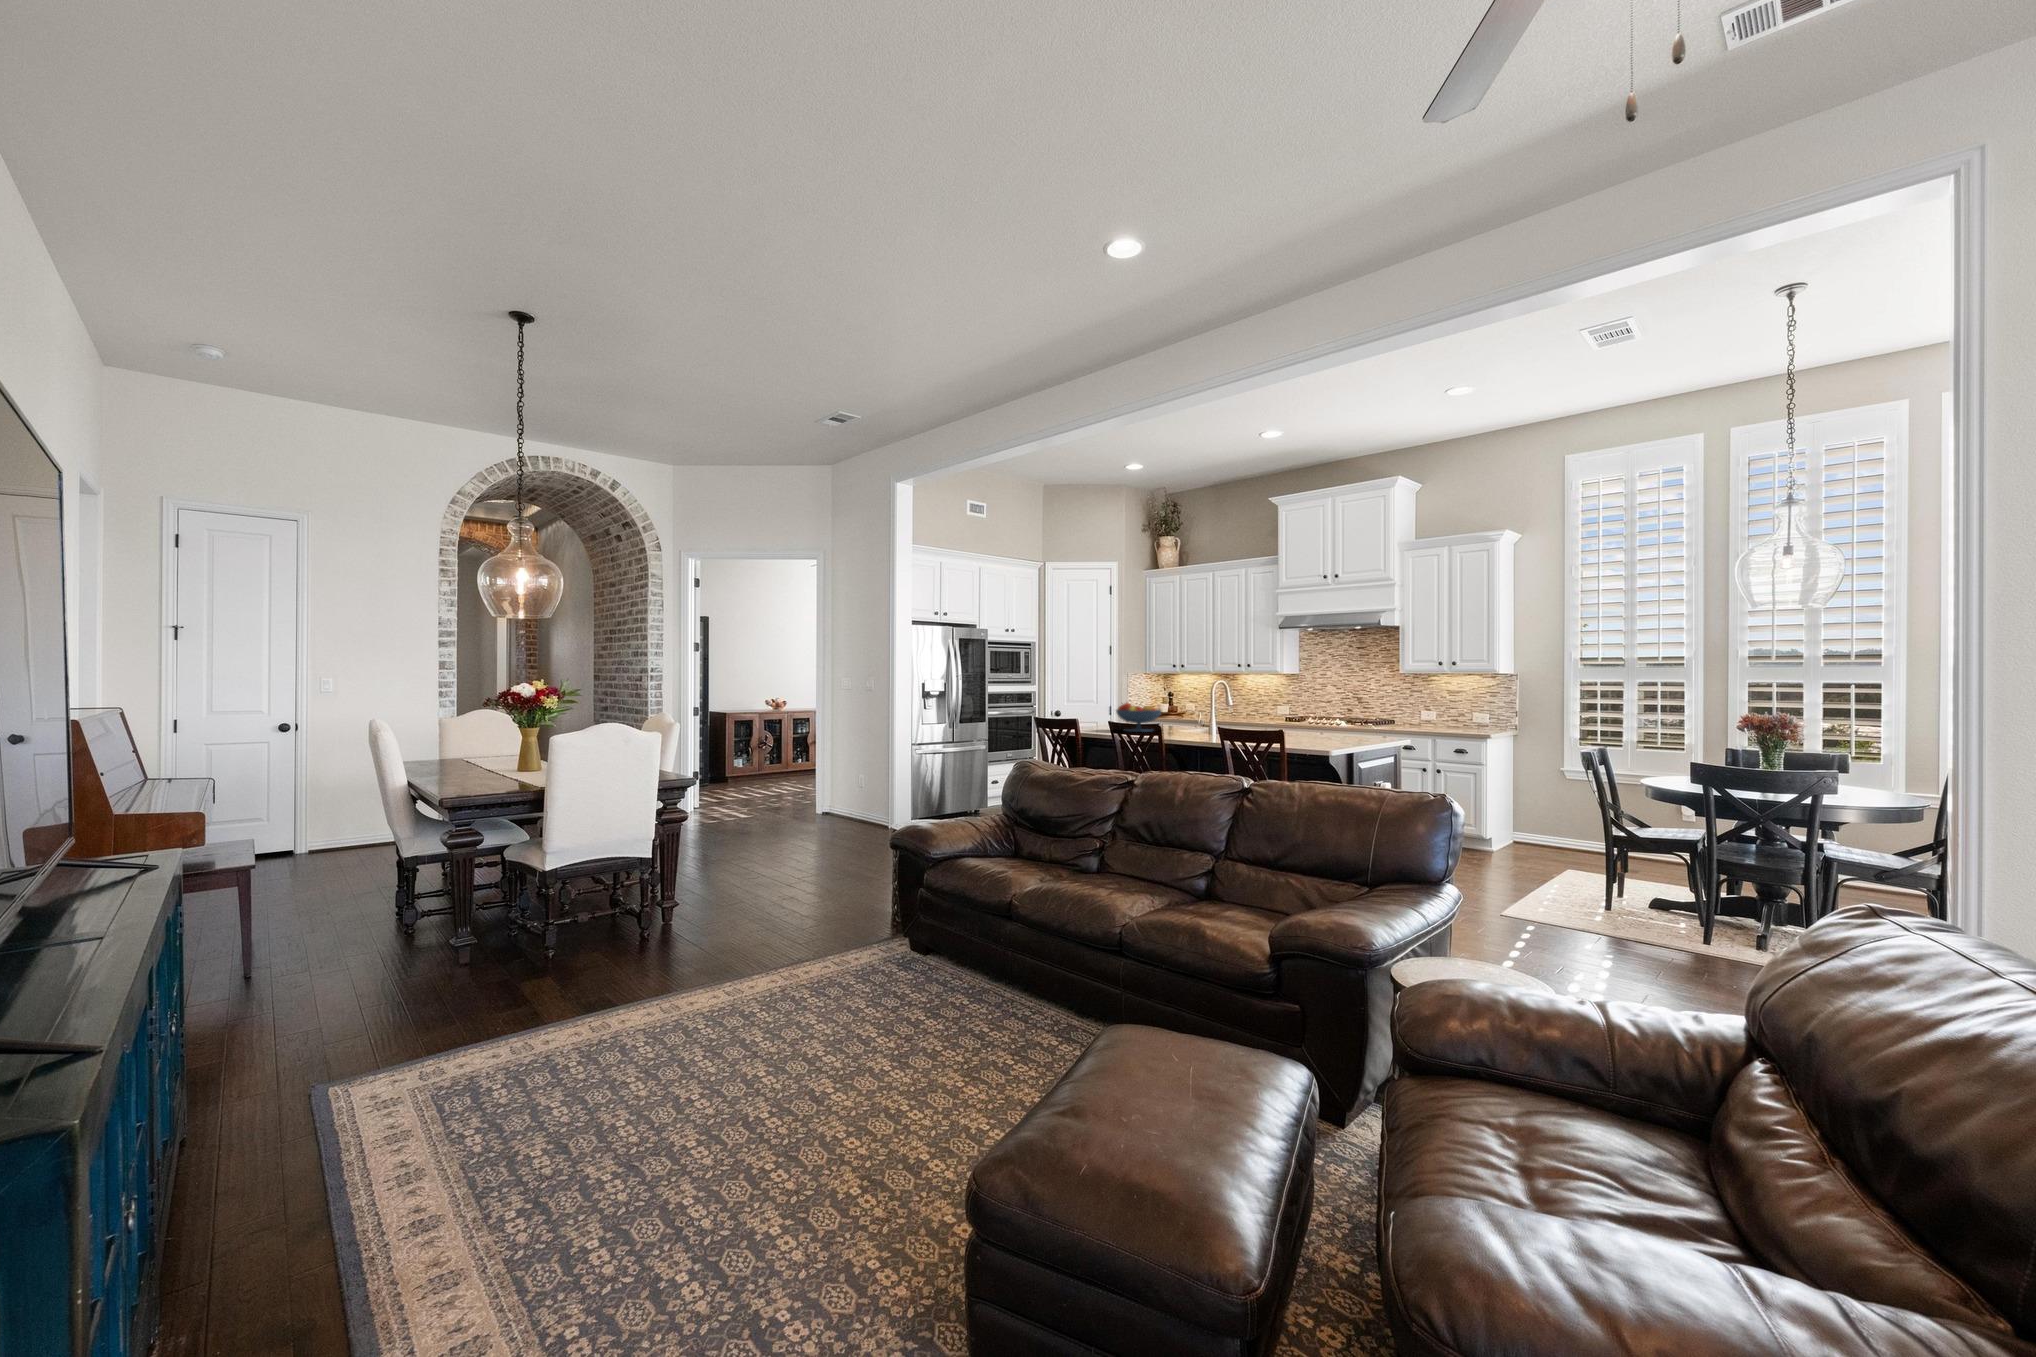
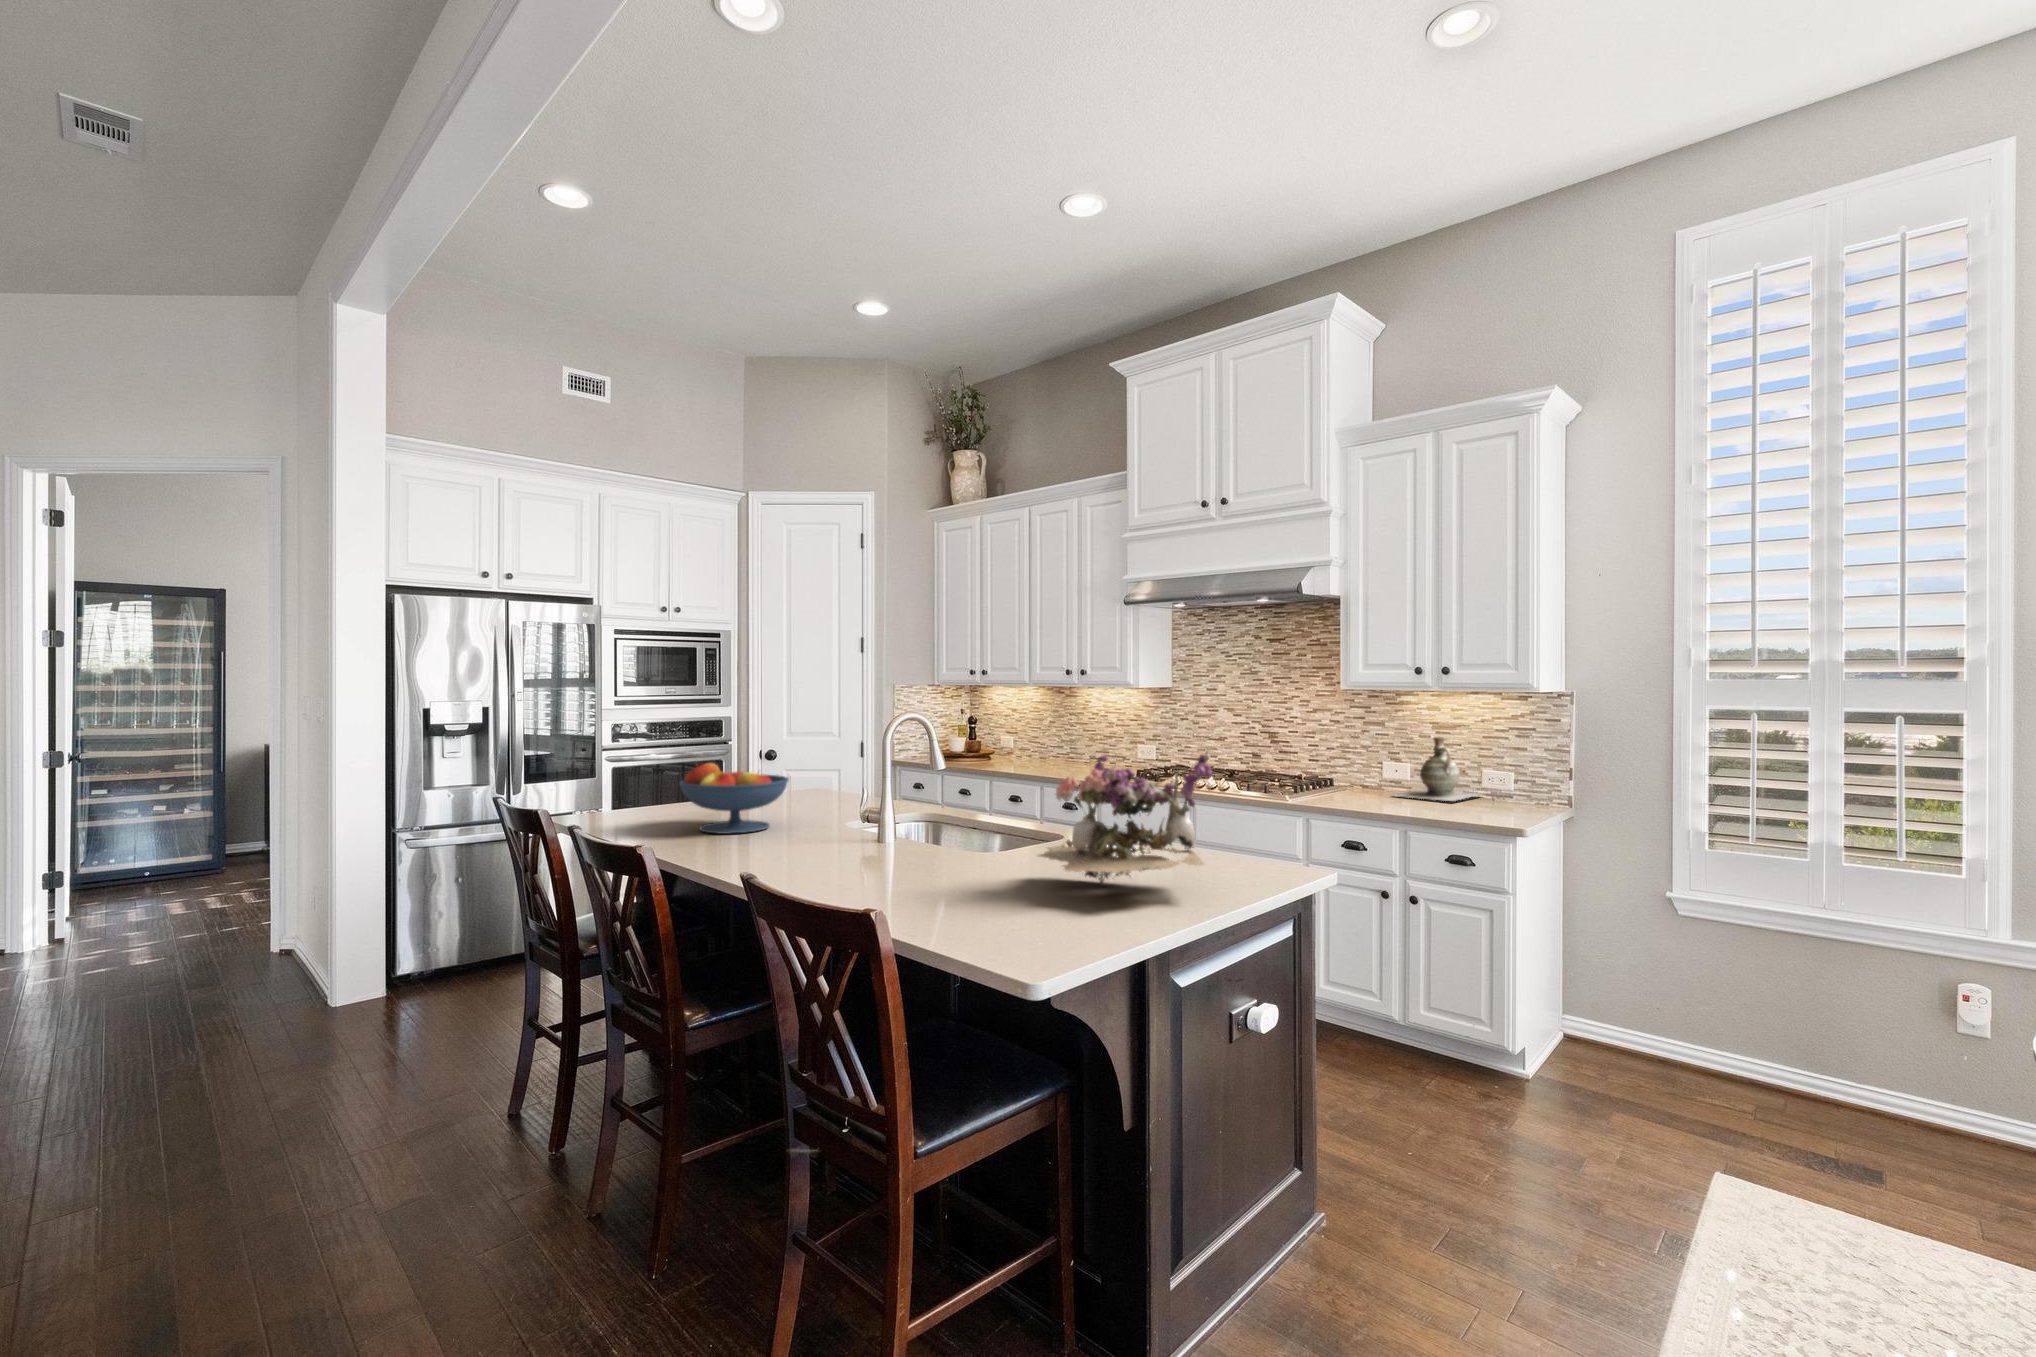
flower arrangement: none [1300,690,1368,740] -> present [1039,751,1212,885]
ceramic jug: none [1426,696,1474,727] -> present [1396,737,1479,801]

